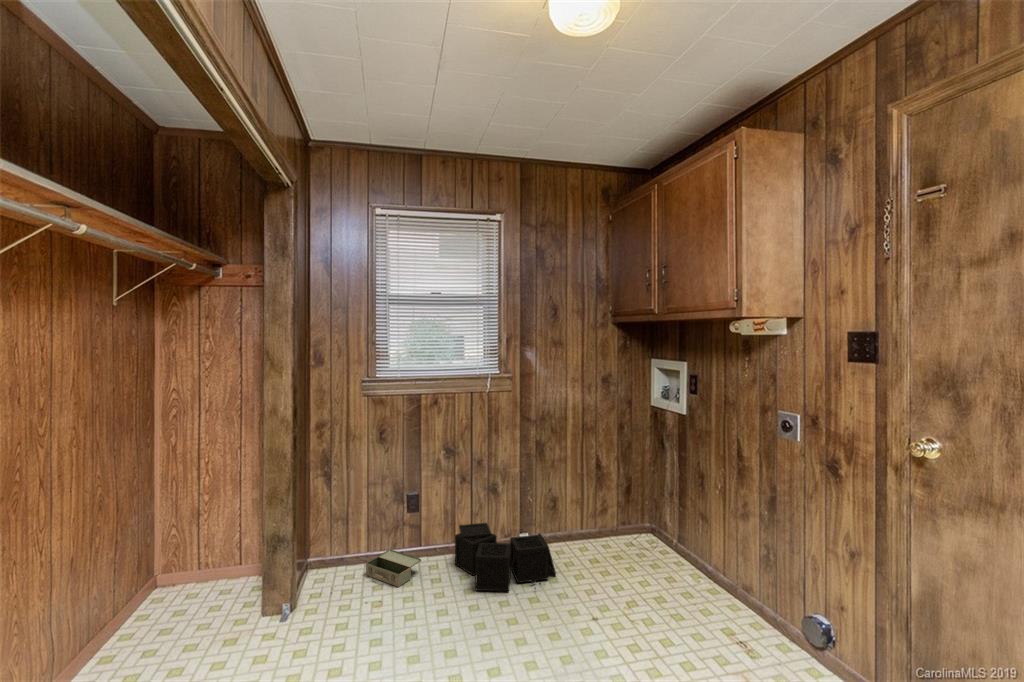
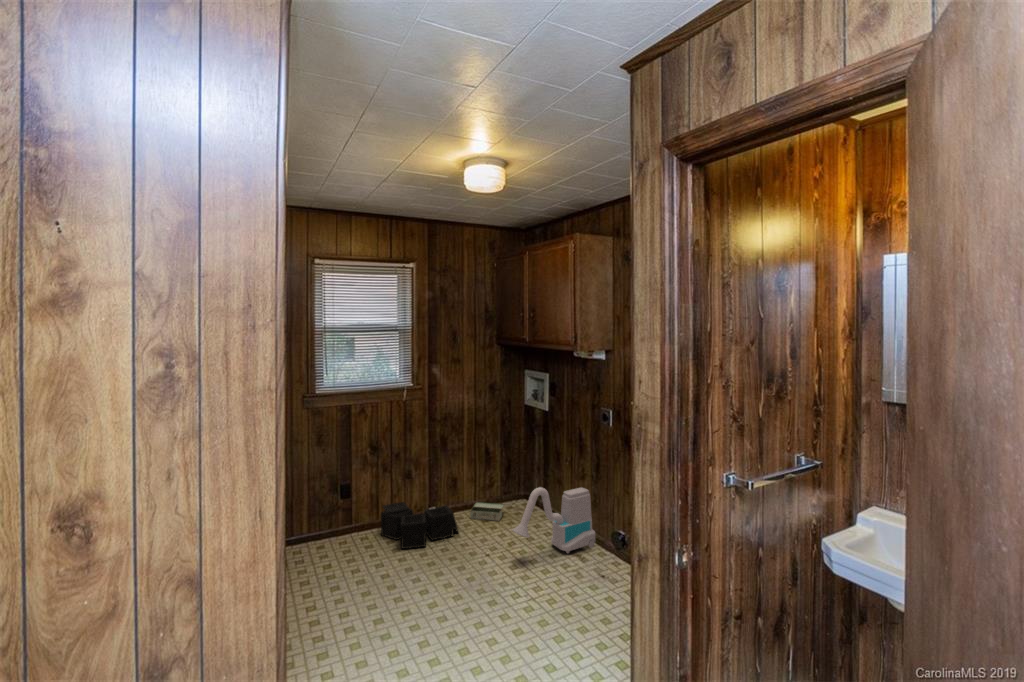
vacuum cleaner: none [632,527,769,637] -> present [512,487,595,553]
toolbox: present [366,550,421,587] -> present [470,502,504,521]

